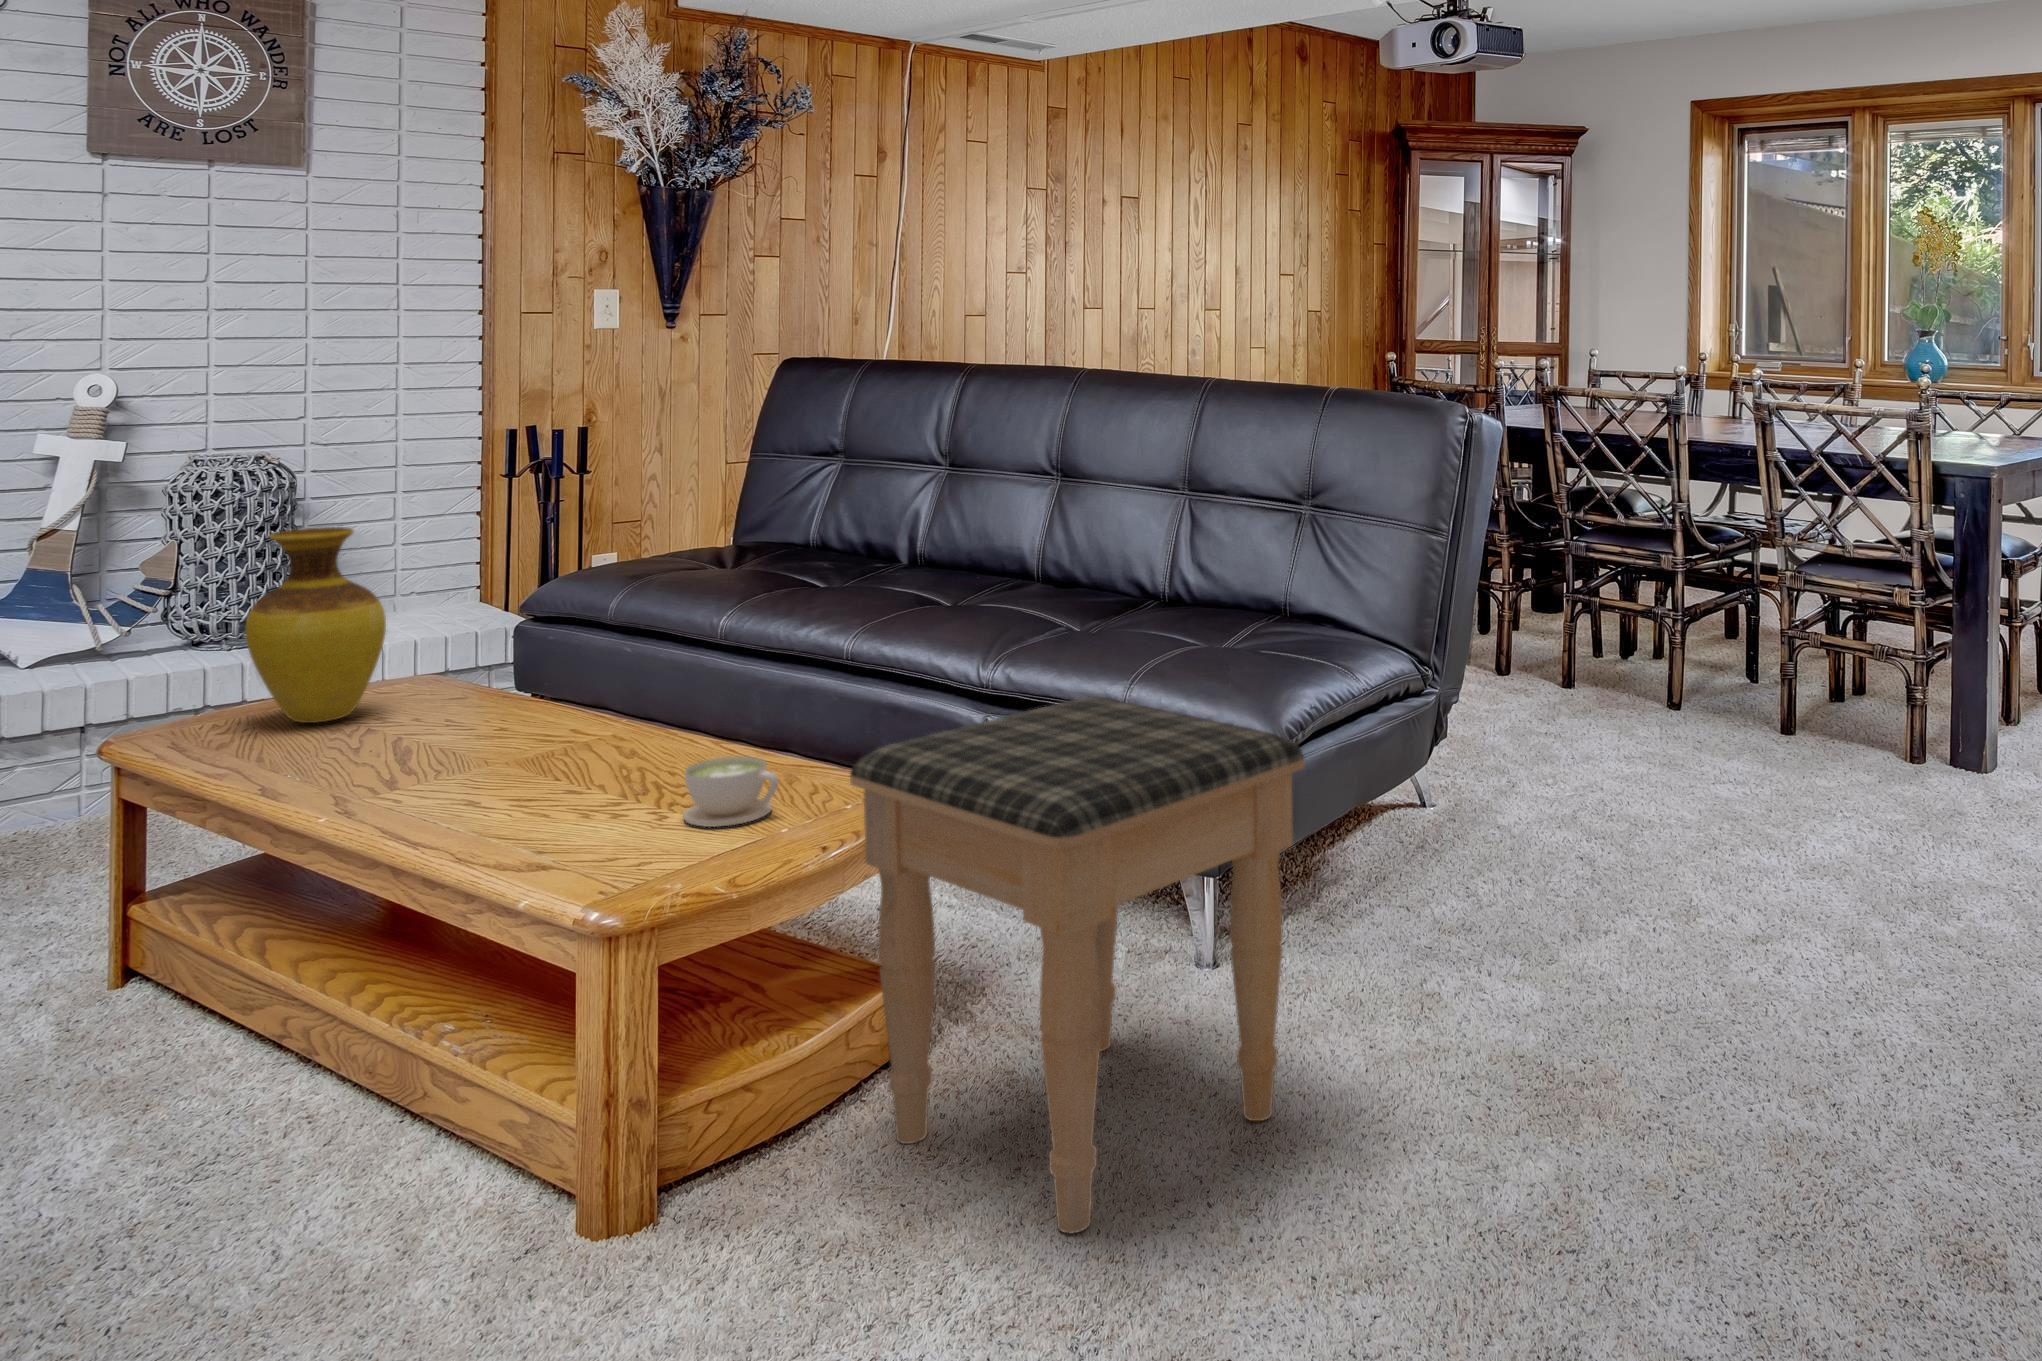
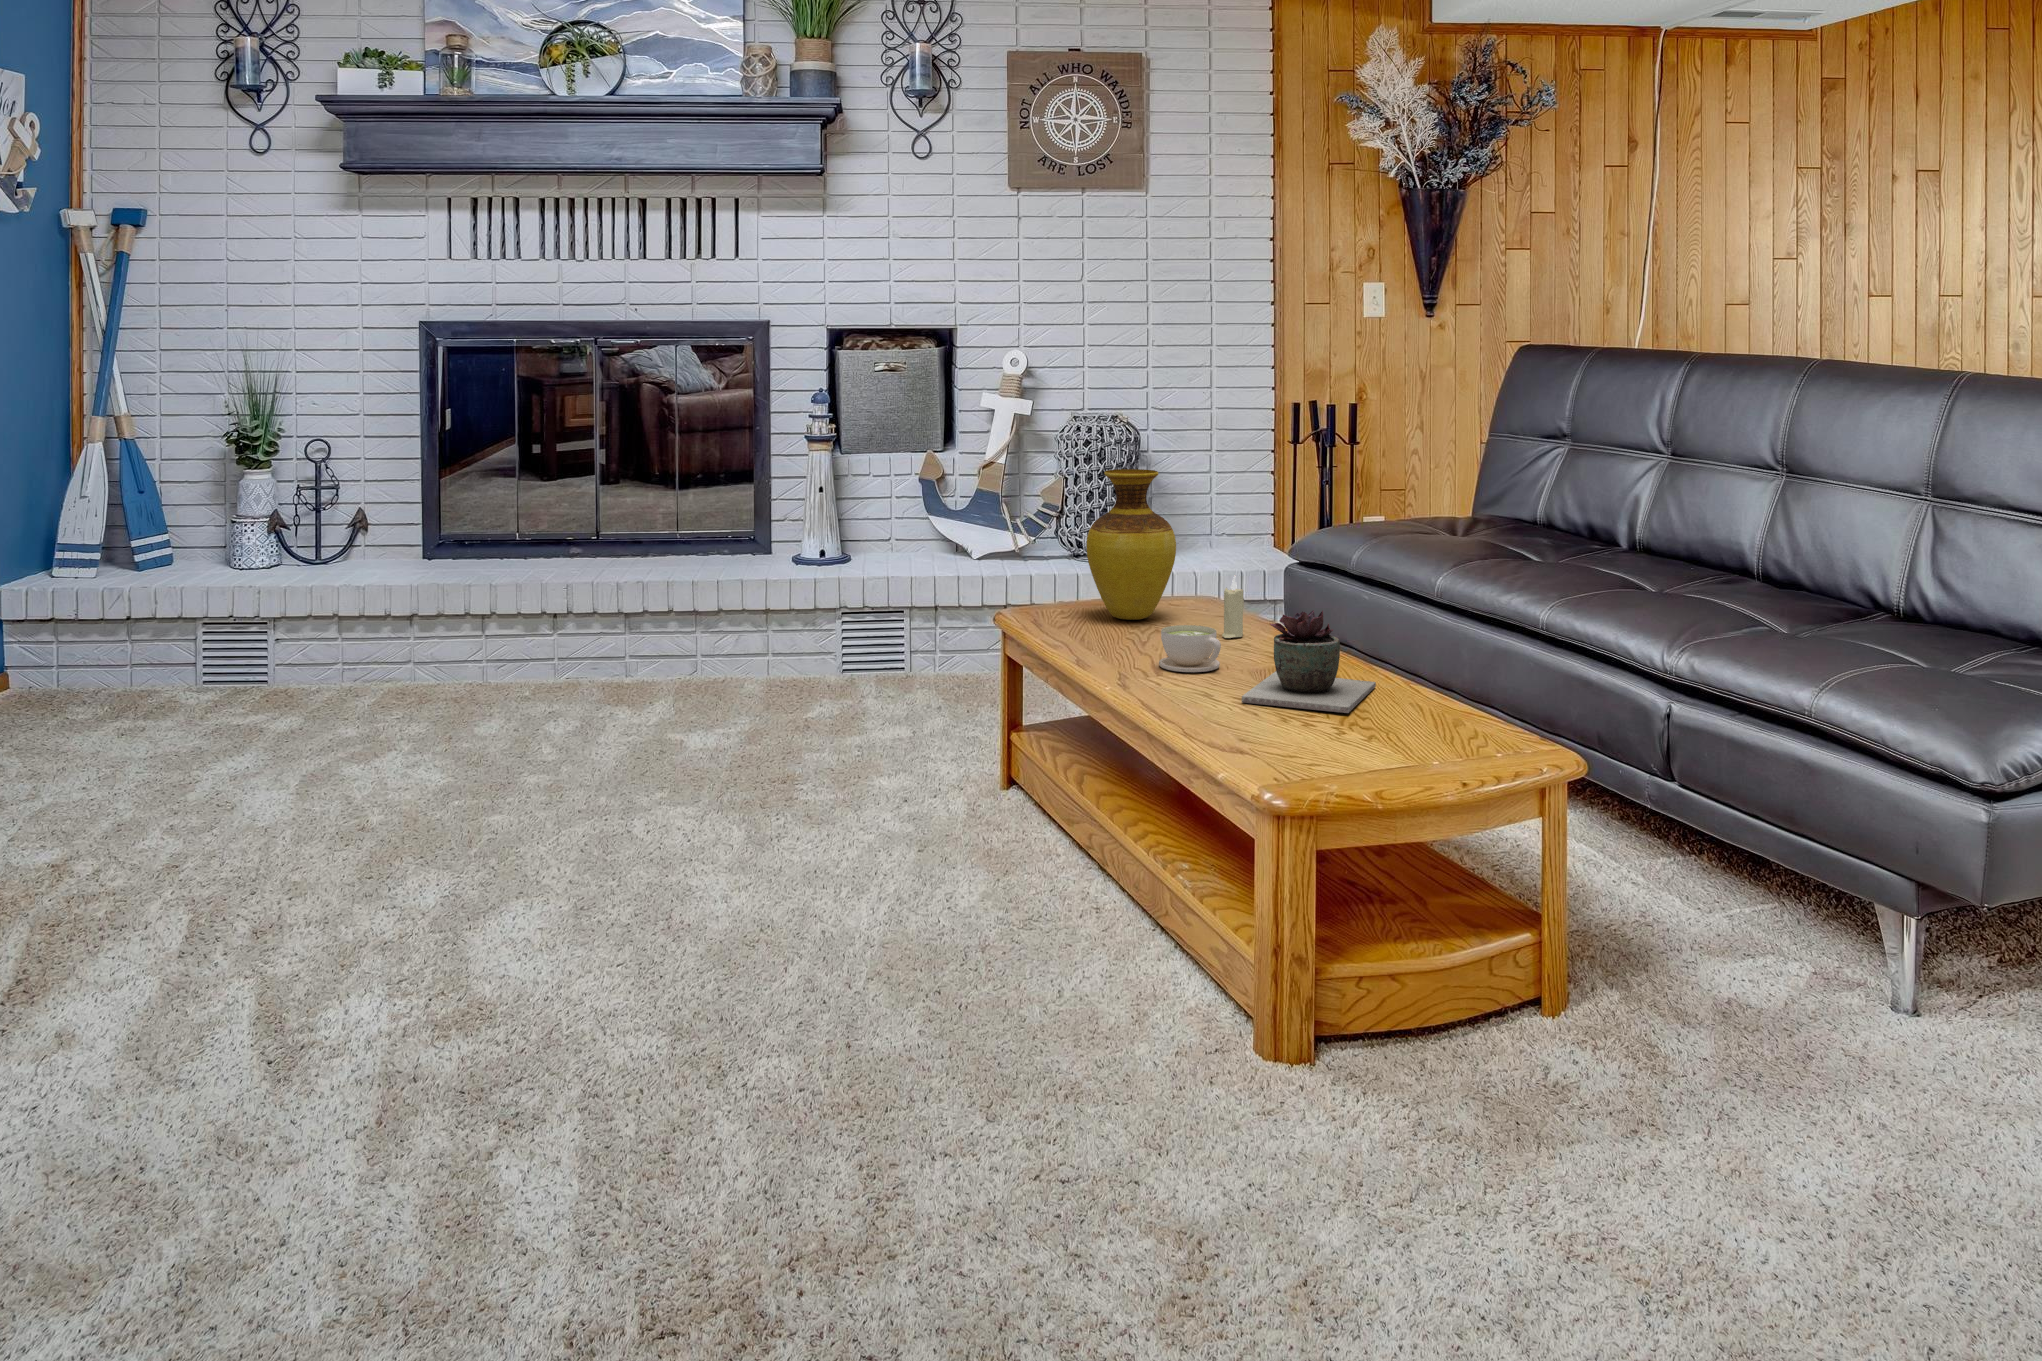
candle: none [463,648,492,726] -> present [1222,575,1244,638]
succulent plant: none [515,679,681,806] -> present [1242,610,1376,713]
footstool: present [850,696,1304,1233] -> none [1497,688,1996,1207]
coffee cup: present [683,756,778,827] -> present [1159,625,1221,672]

